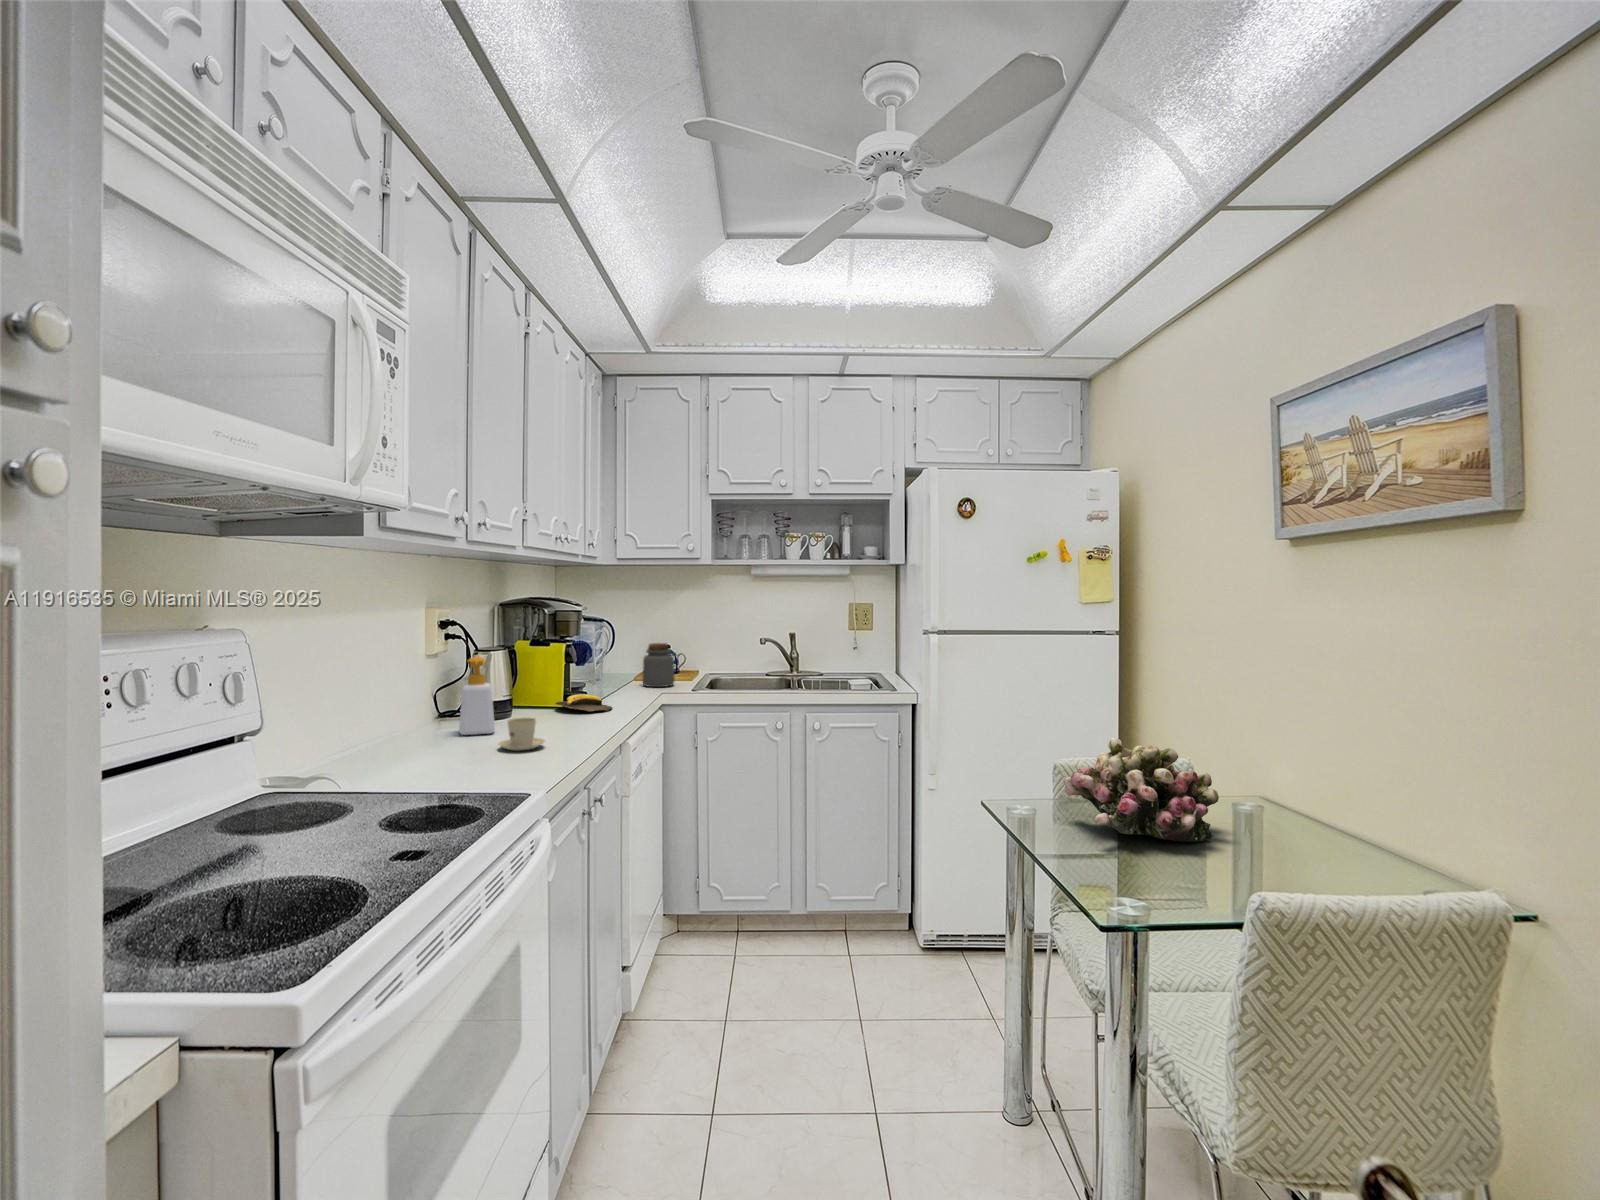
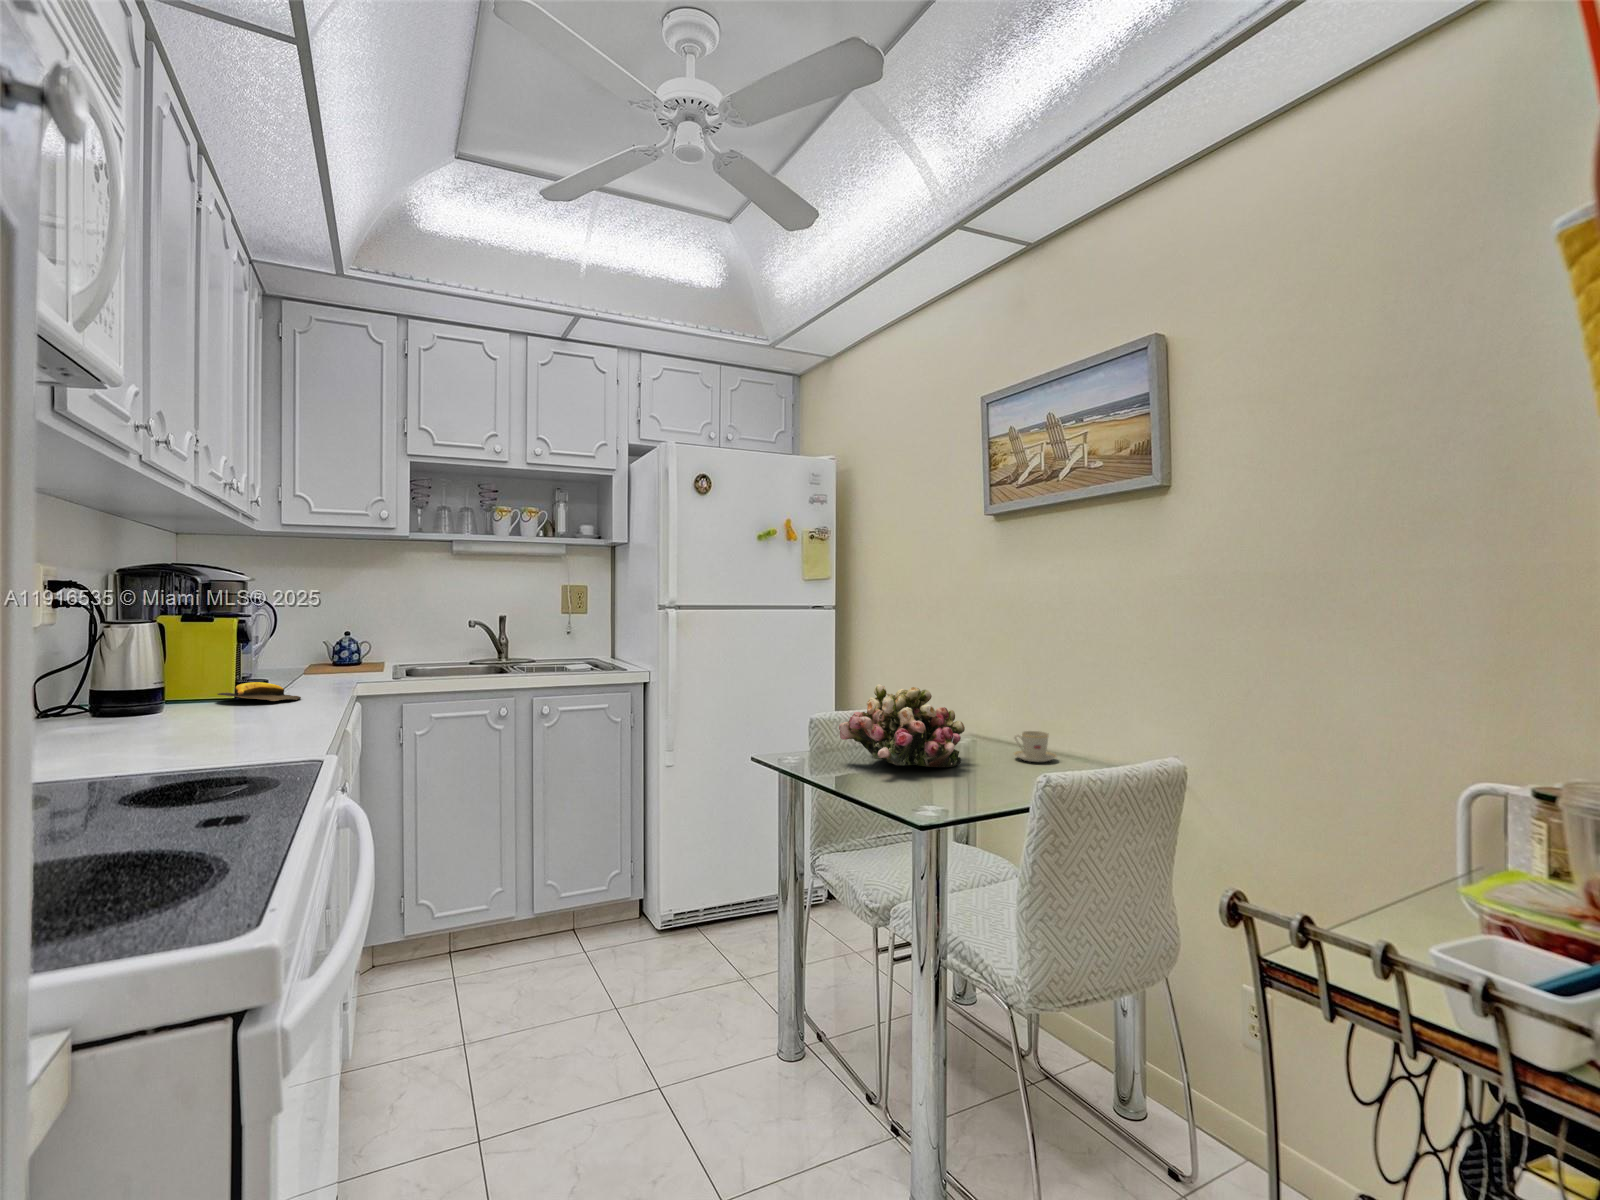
jar: present [642,643,675,687] -> none [319,626,363,678]
soap bottle: present [459,657,495,735] -> none [85,626,148,732]
teacup: present [498,718,545,751] -> present [1014,731,1057,762]

